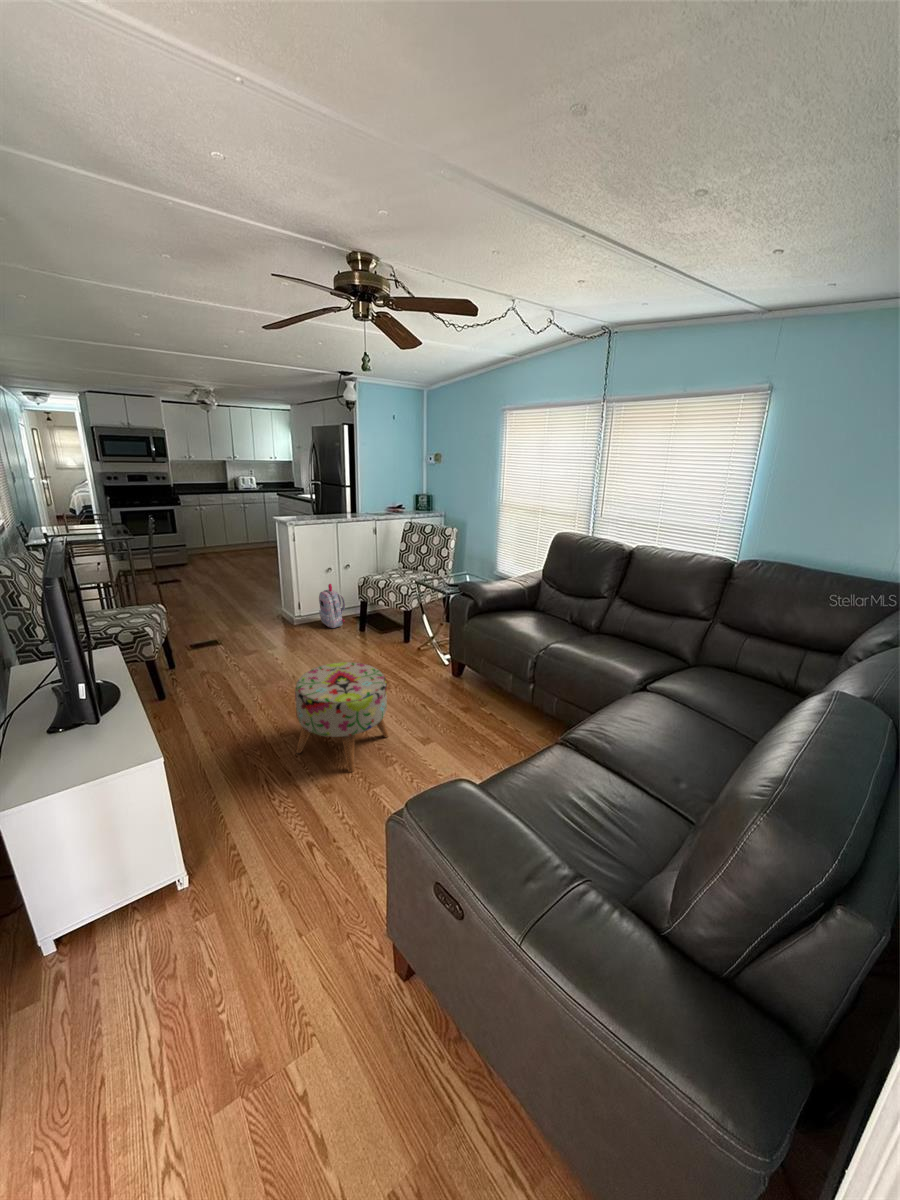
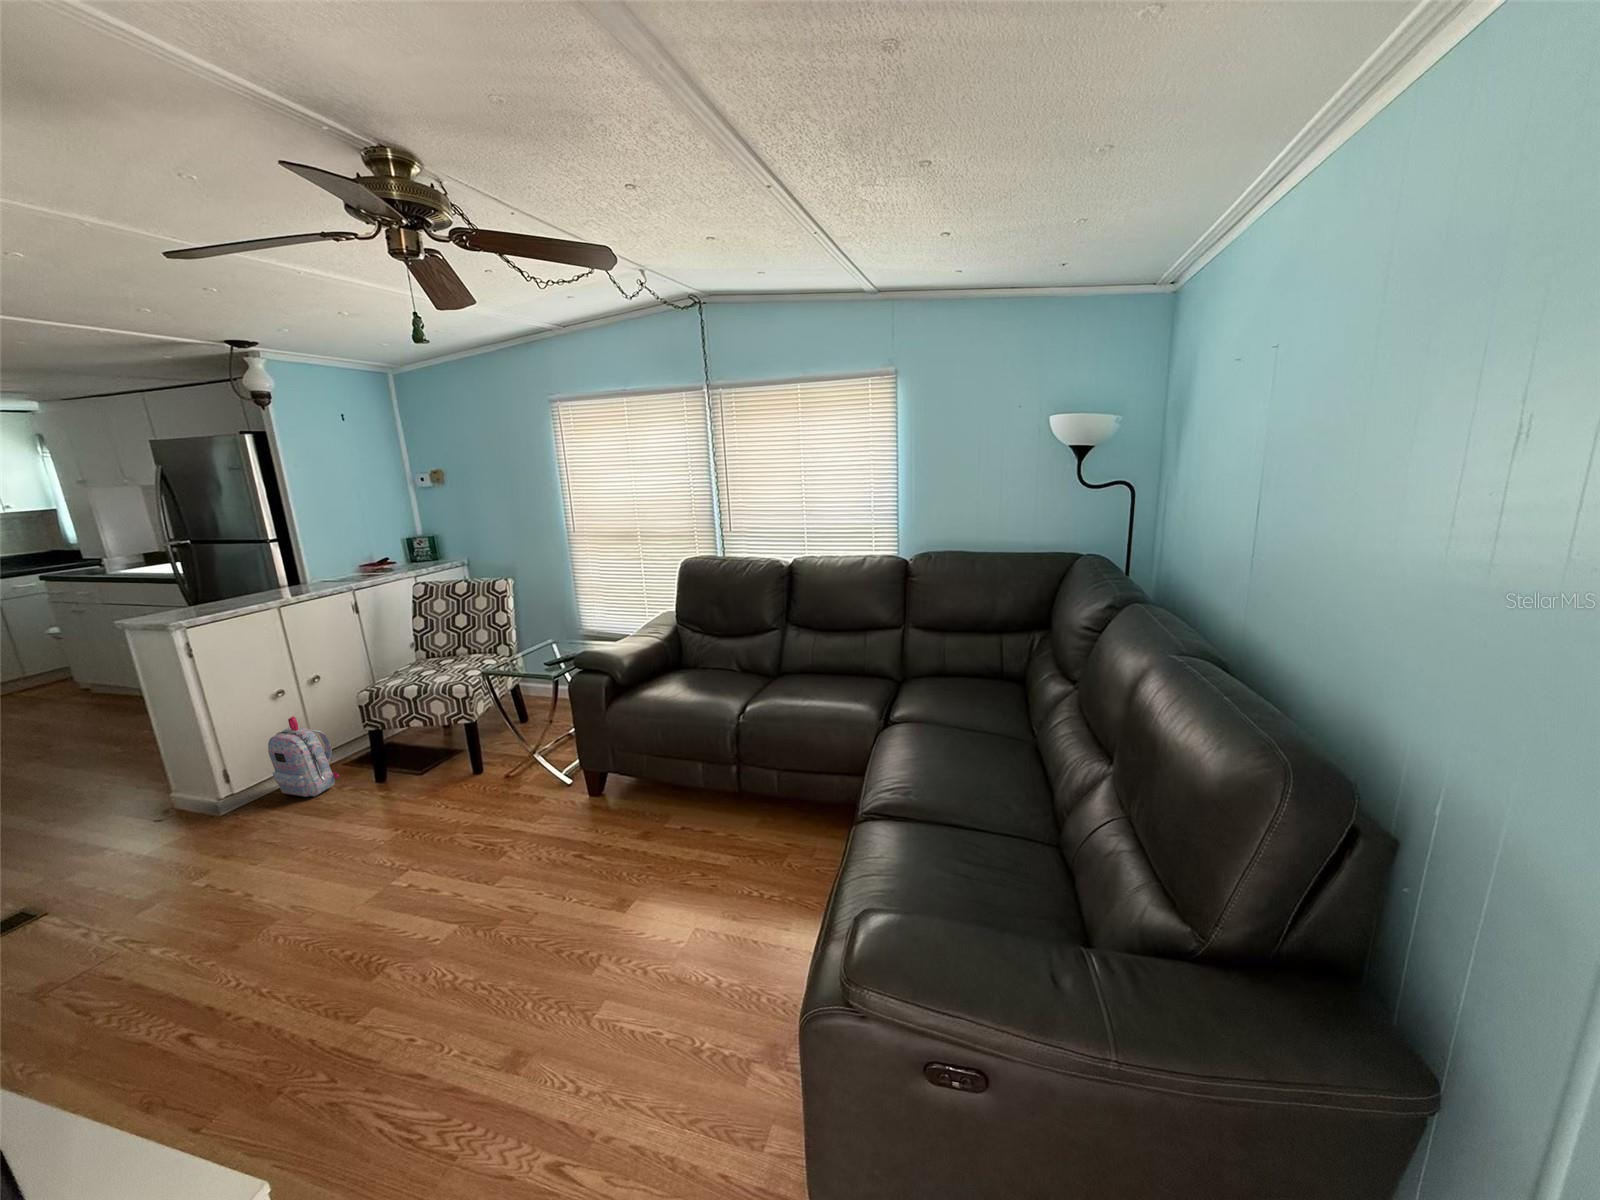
ottoman: present [295,662,388,772] -> none [380,823,563,1037]

